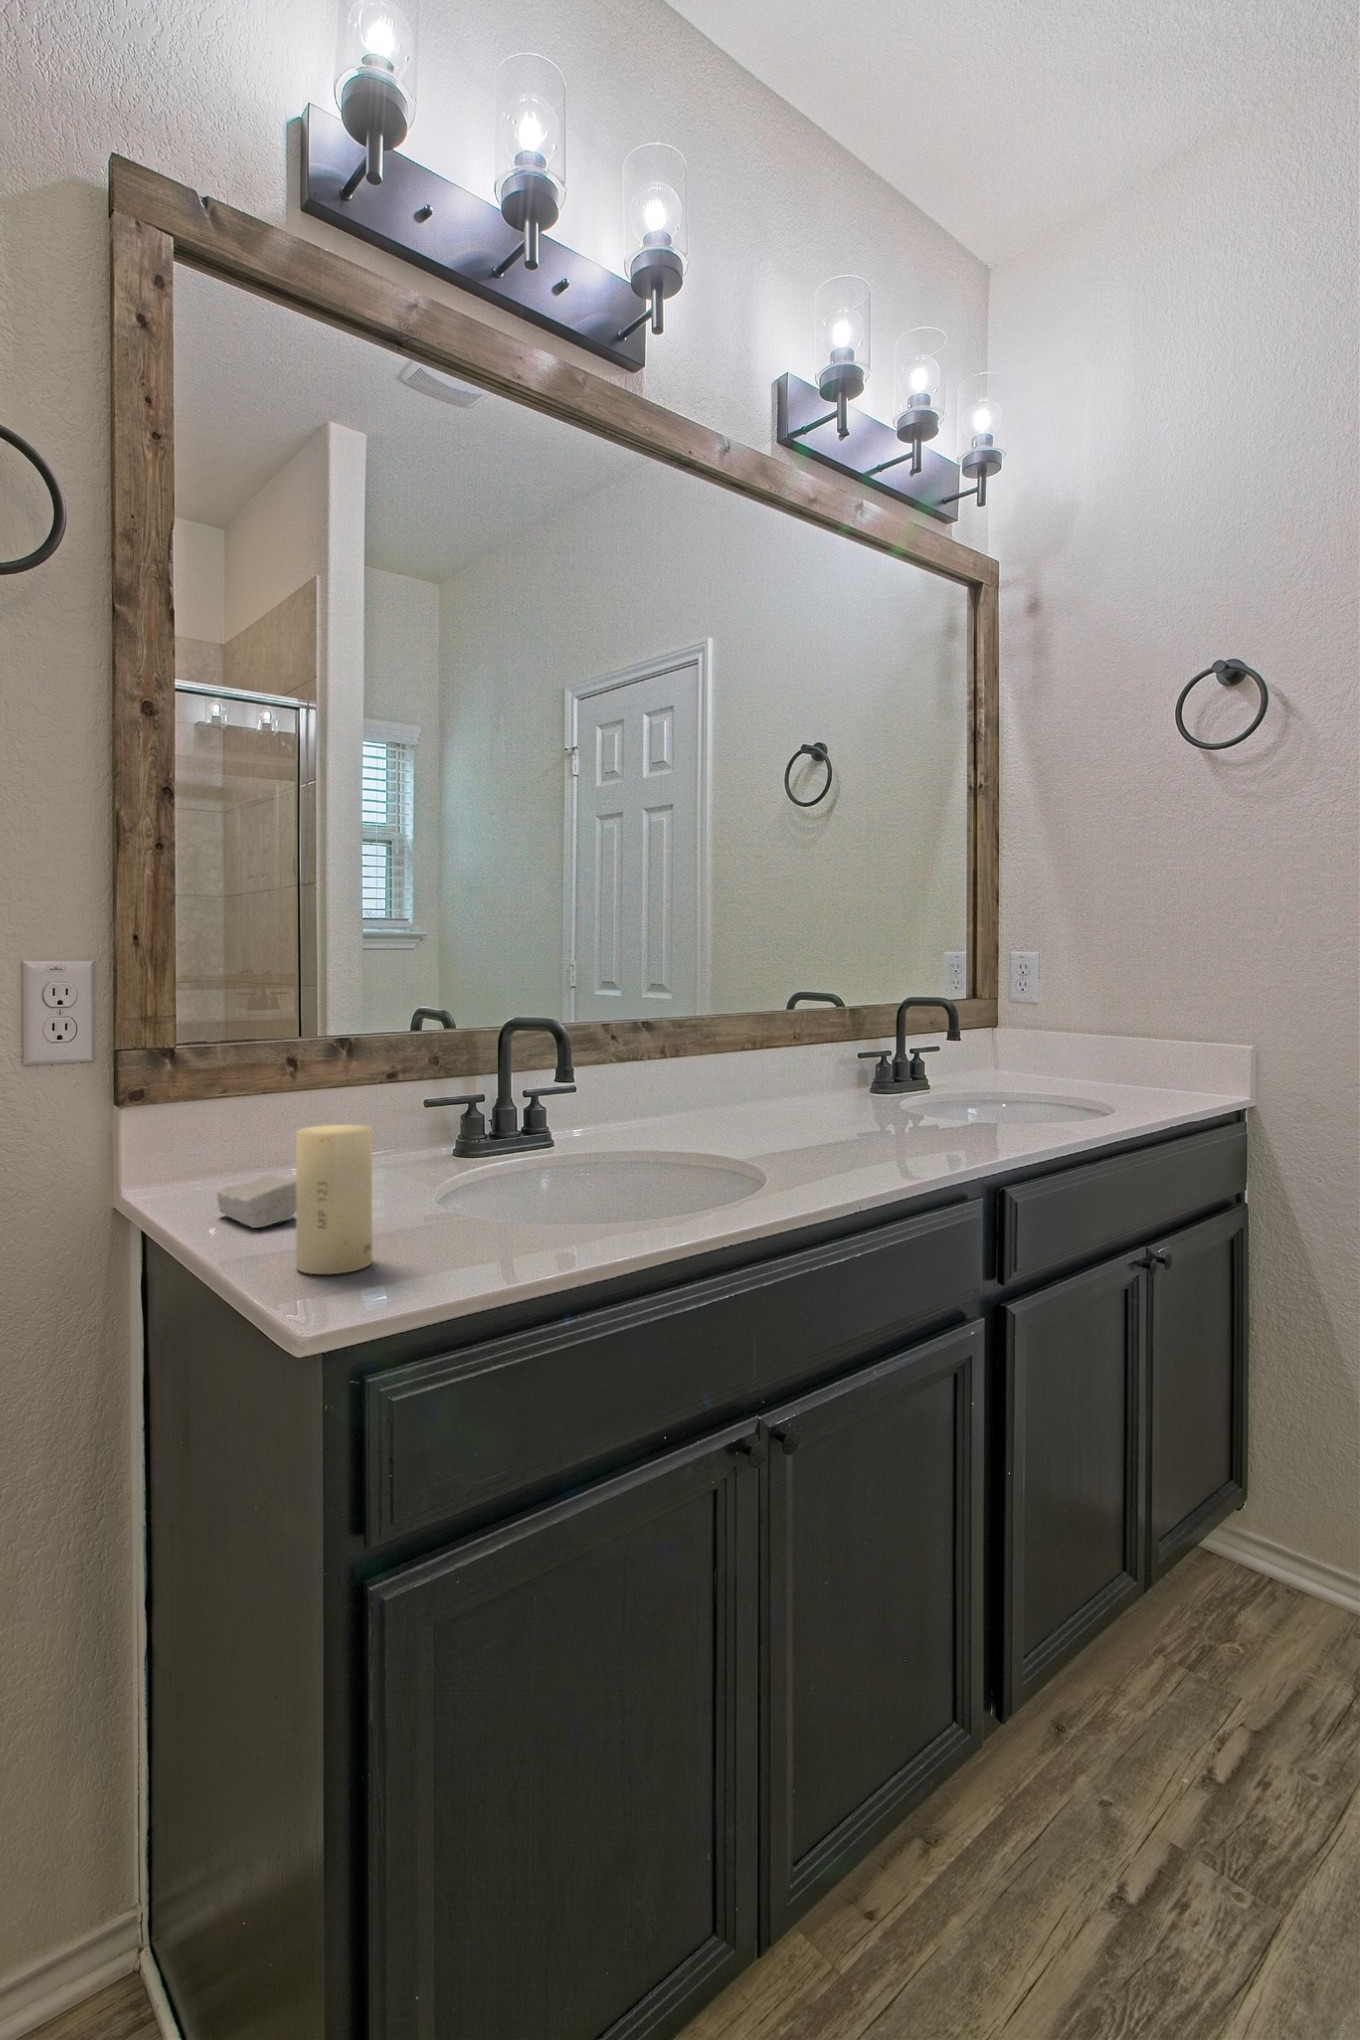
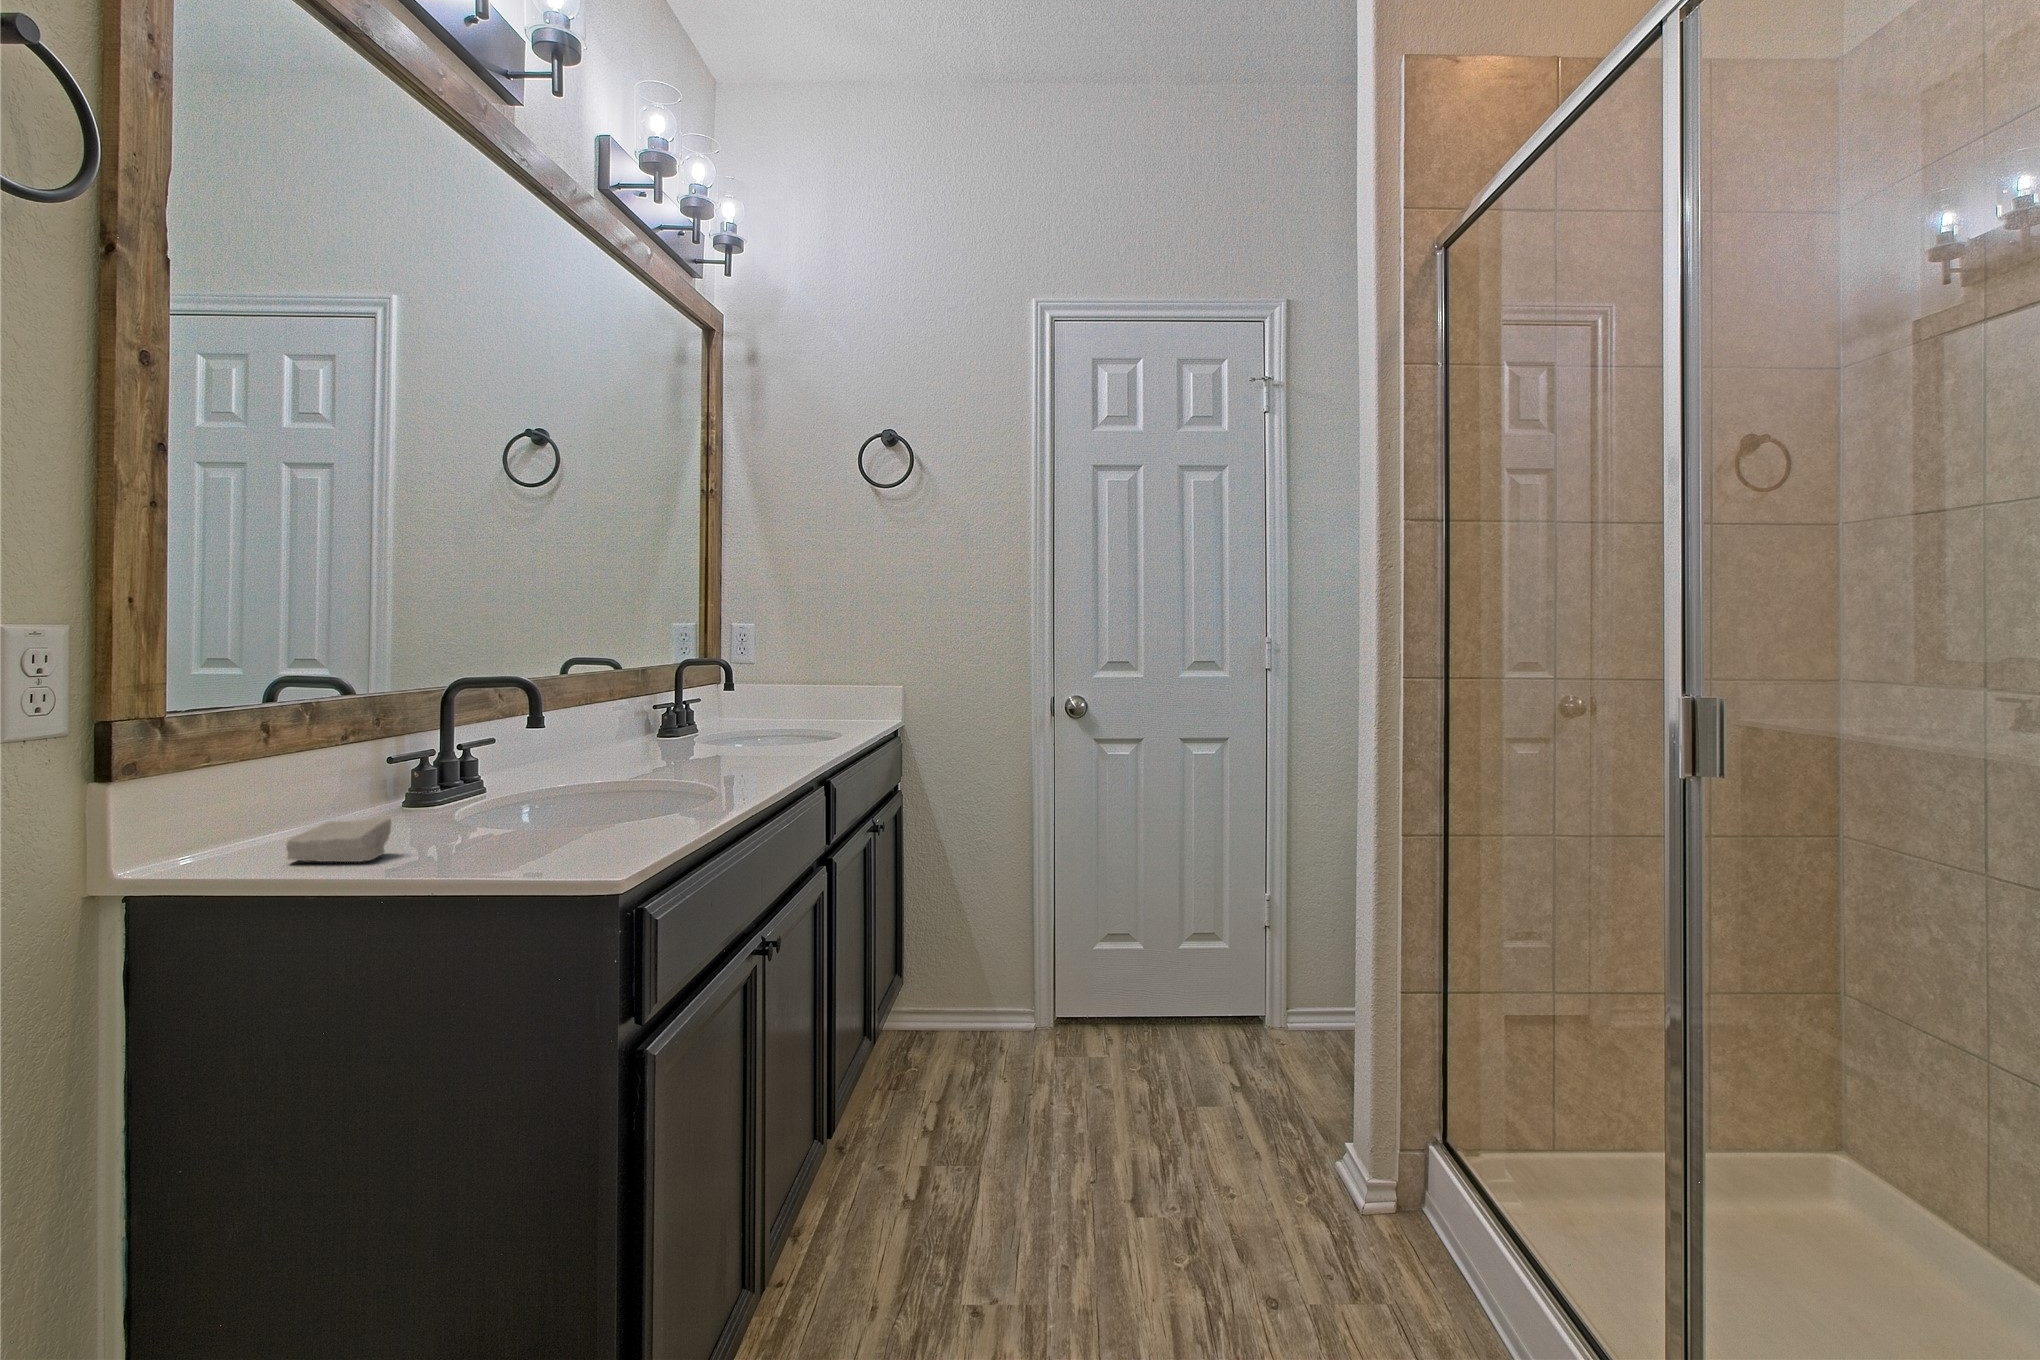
candle: present [296,1124,372,1274] -> none [490,753,555,867]

